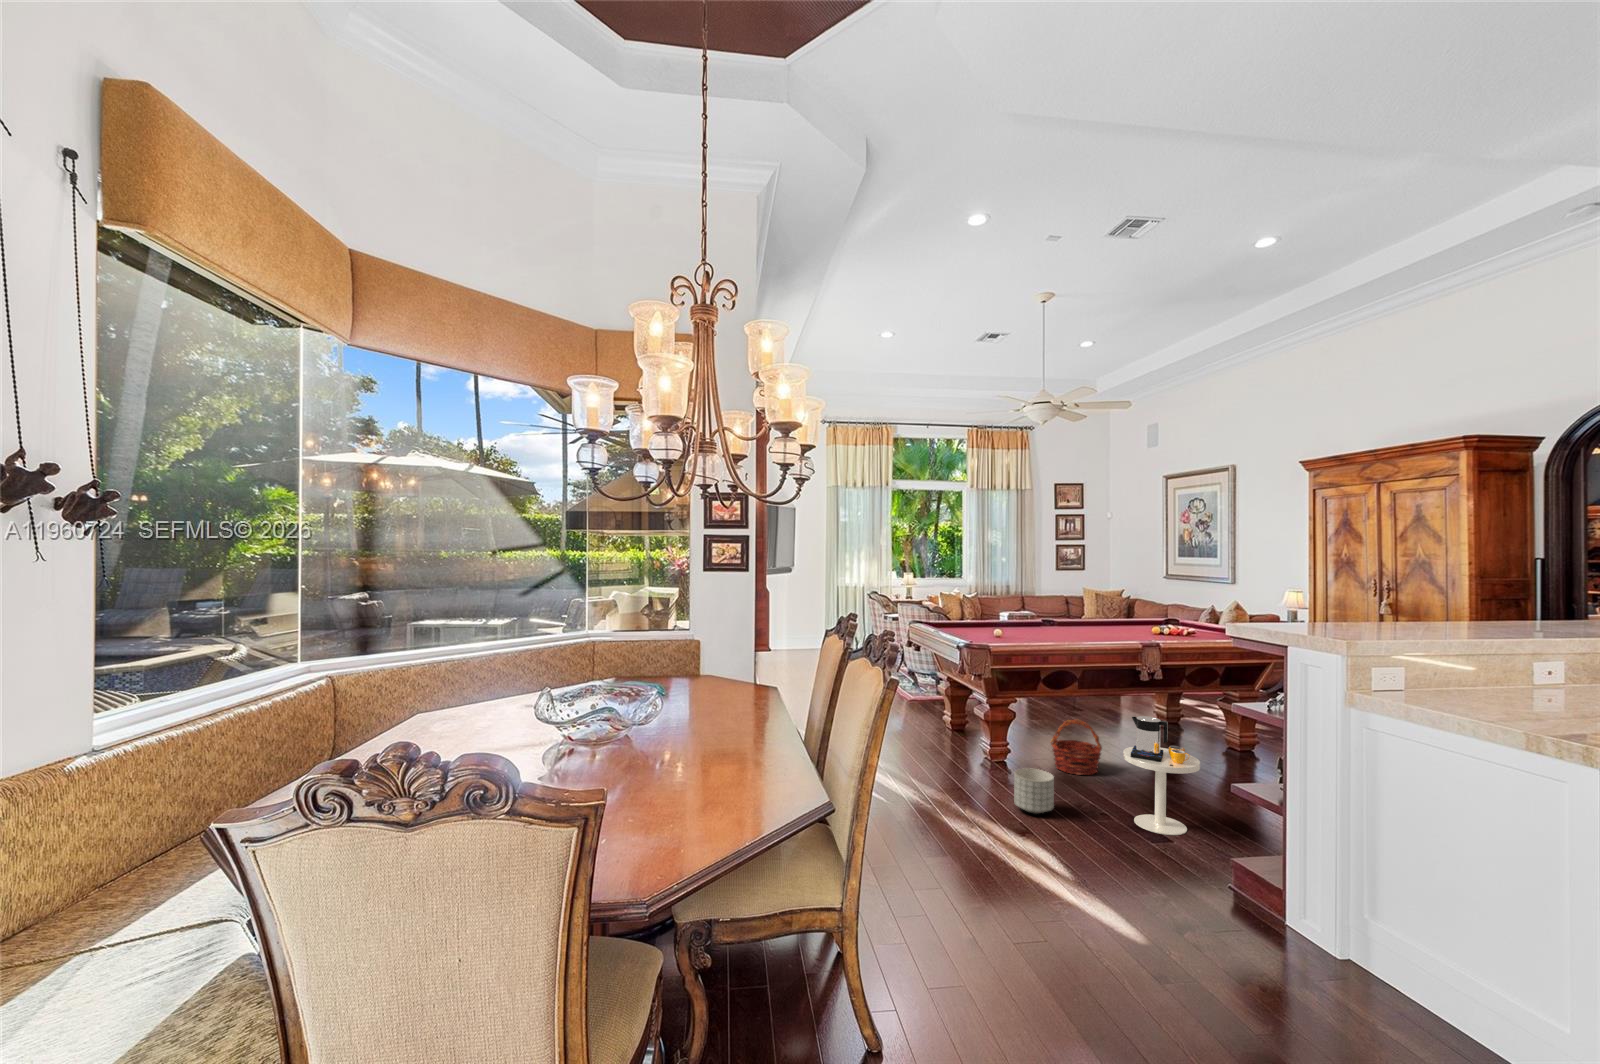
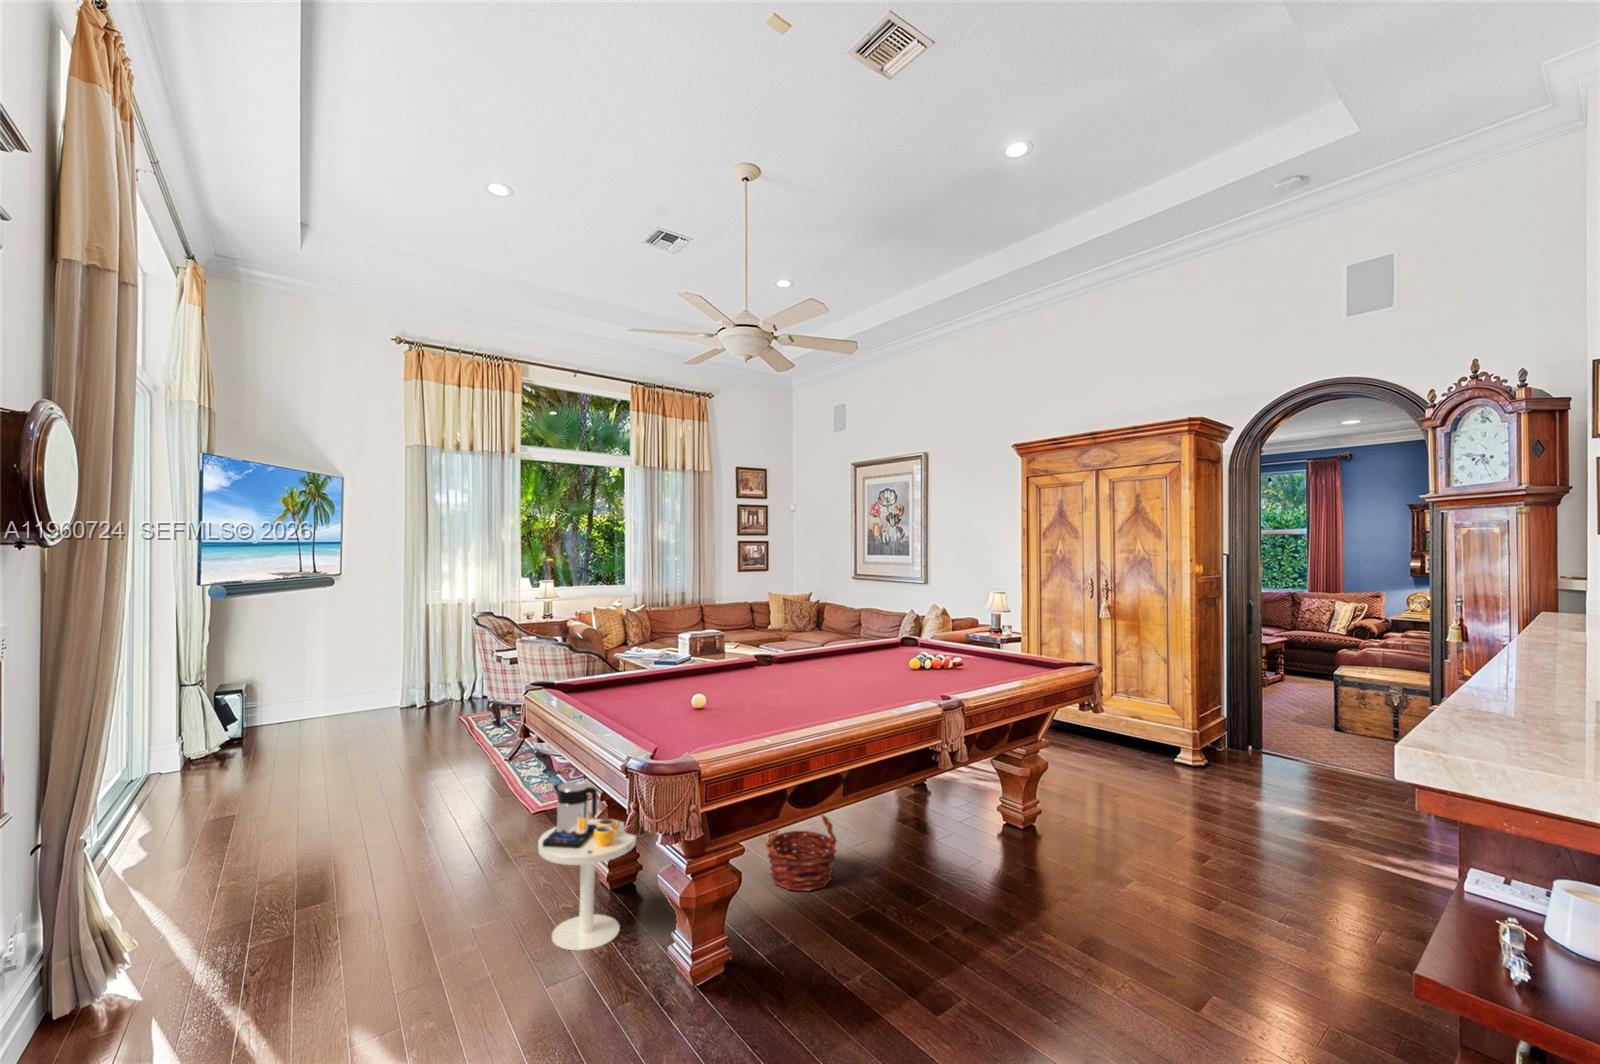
side table: present [1123,716,1200,835] -> present [538,781,636,951]
planter: present [1014,768,1054,814] -> none [725,924,791,1014]

